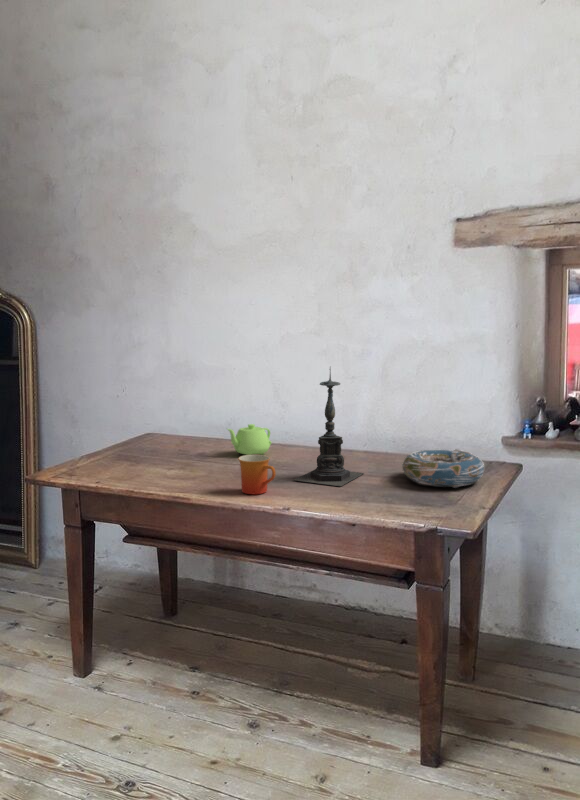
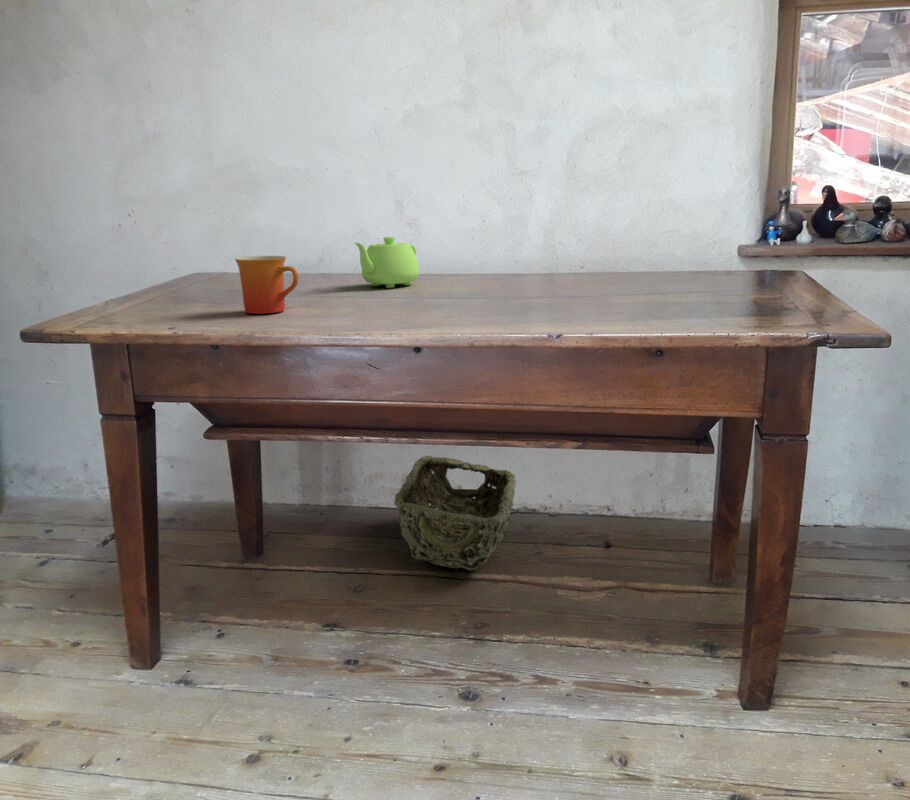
candle holder: present [294,369,364,486] -> none [509,107,603,305]
decorative bowl: present [402,449,484,488] -> none [666,246,799,295]
mug: present [238,455,276,494] -> present [235,256,298,314]
woven basket: none [250,562,348,646] -> present [394,456,516,570]

